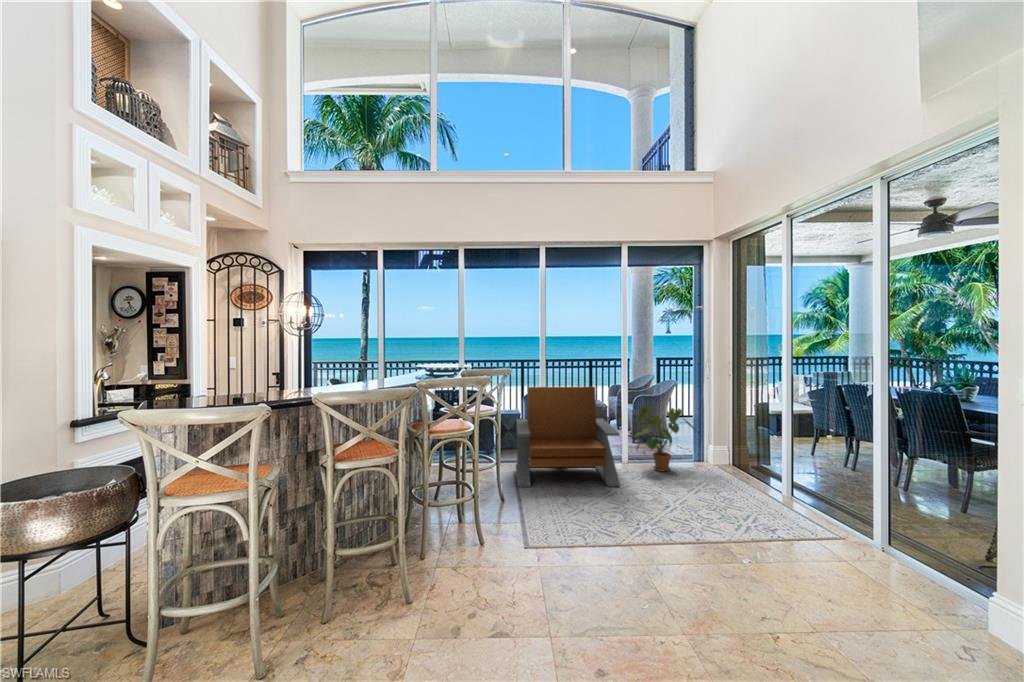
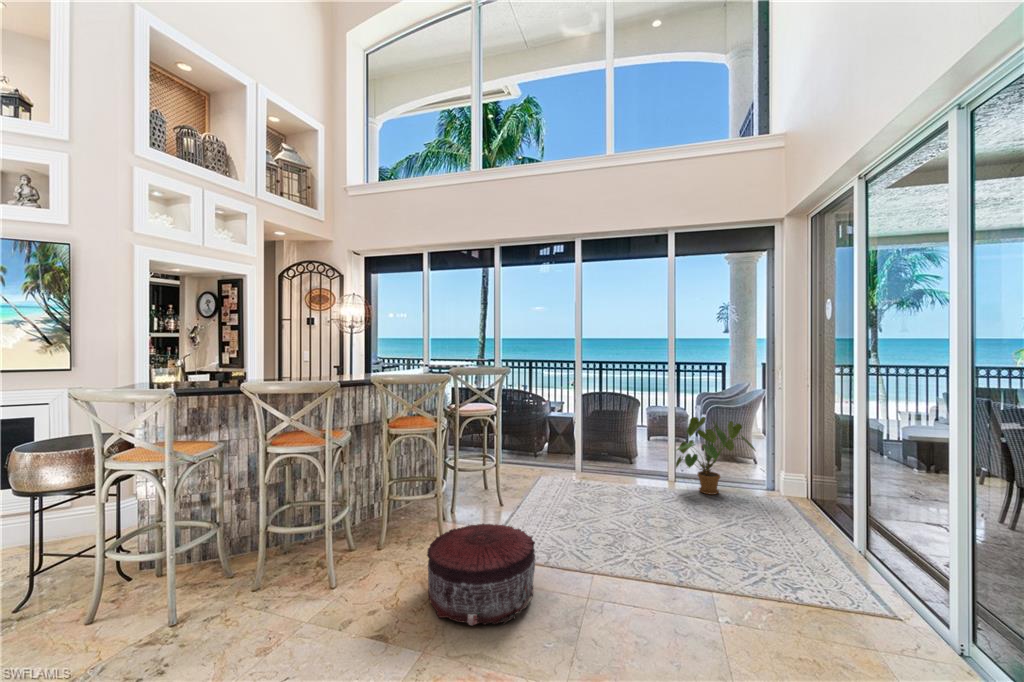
lounge chair: present [517,386,620,487] -> none [529,389,643,505]
pouf: none [505,514,608,607] -> present [427,524,536,626]

